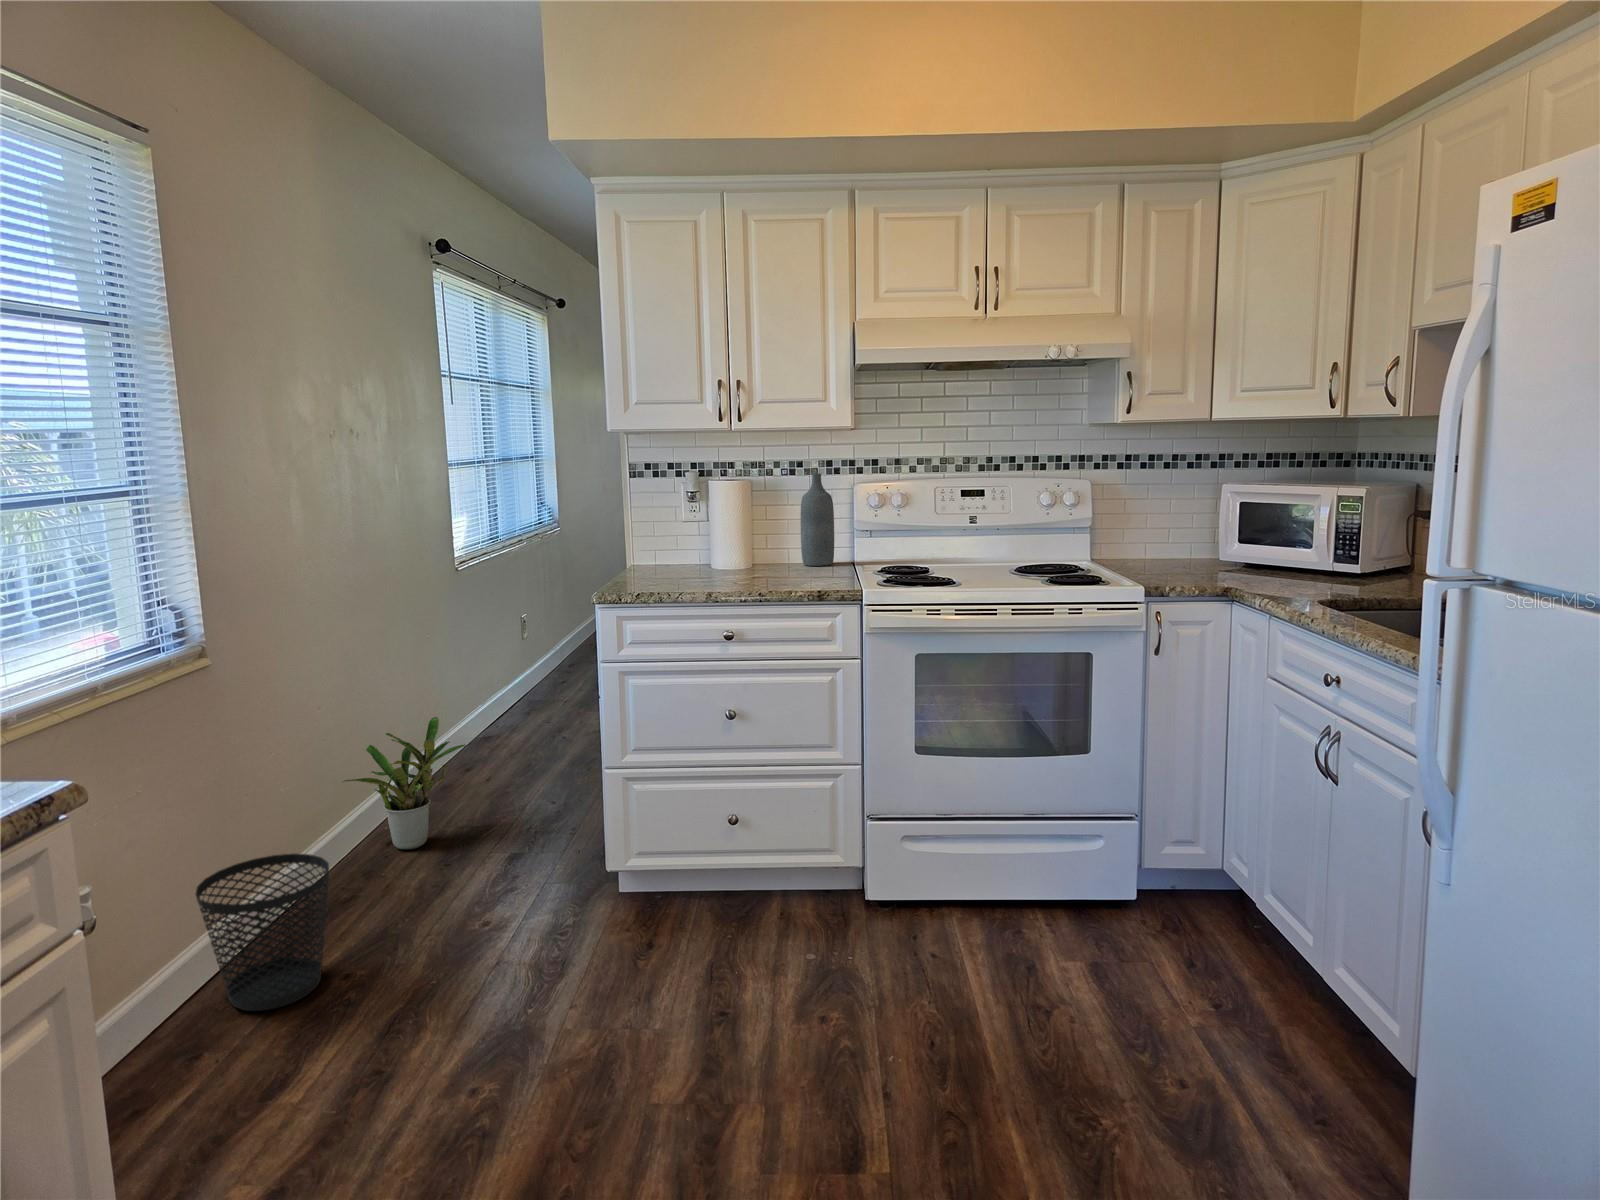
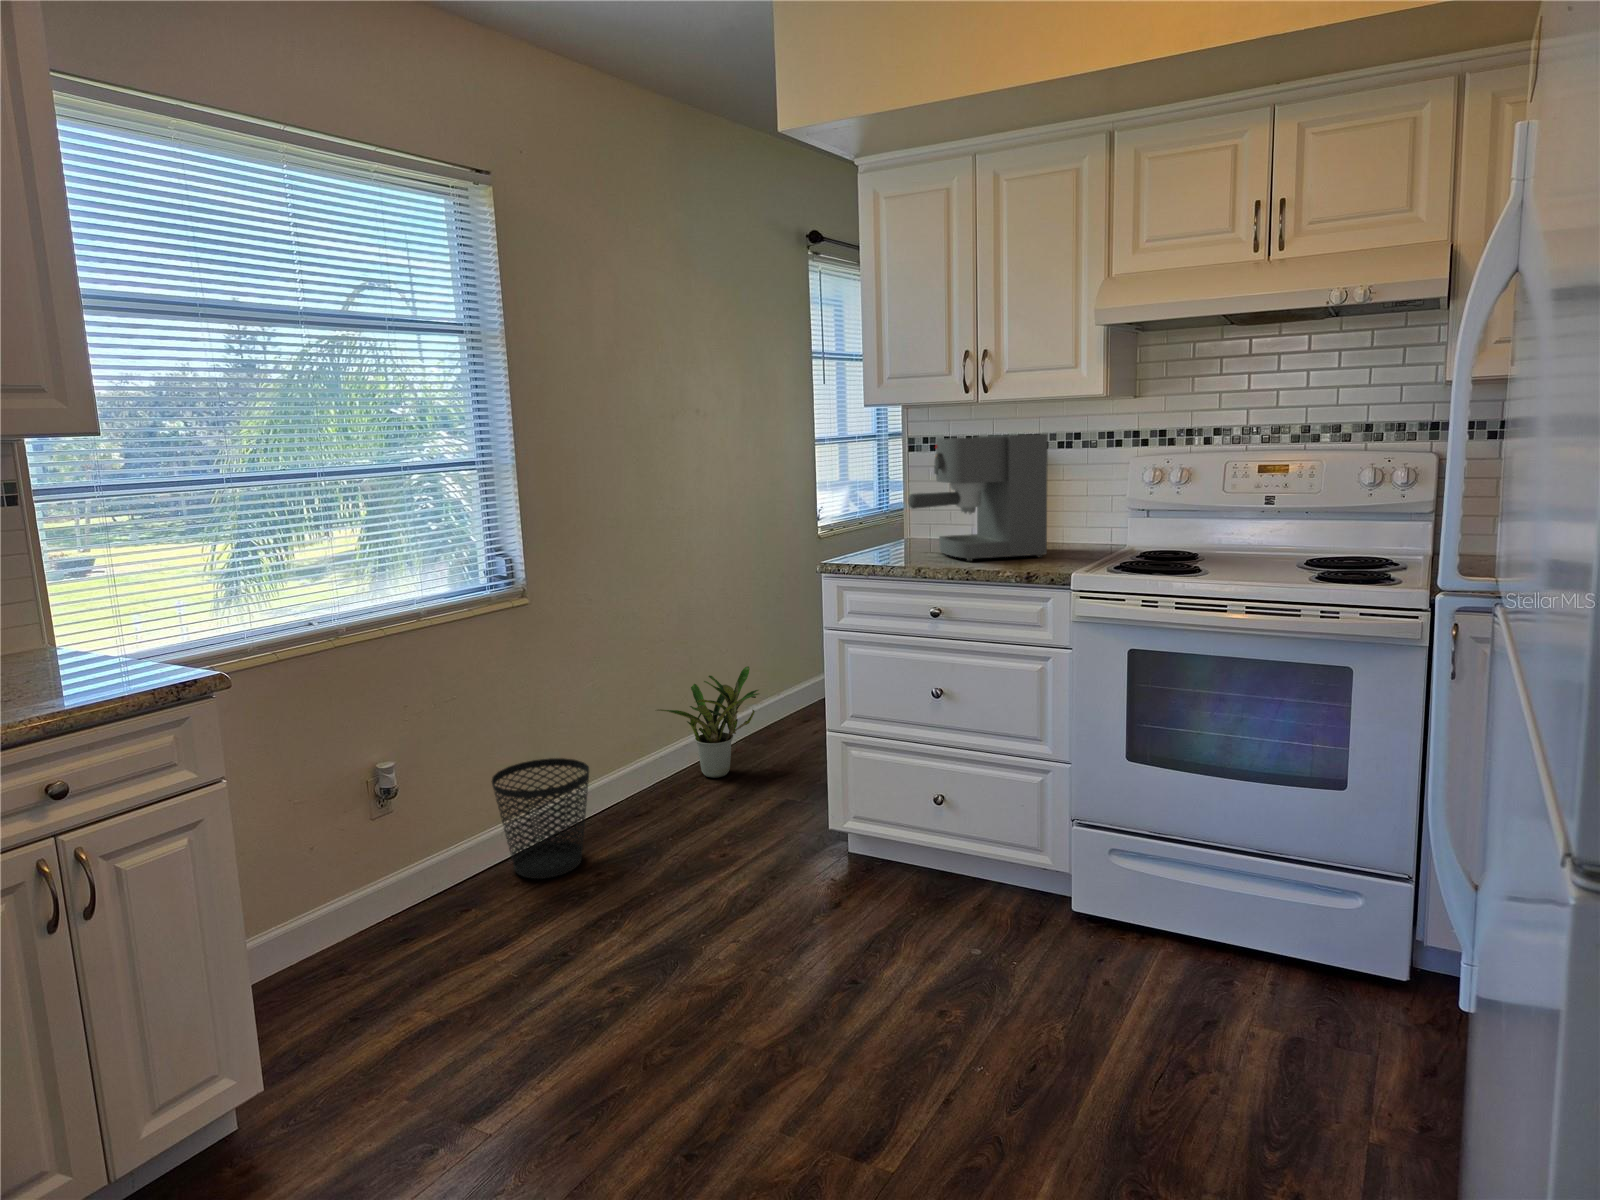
coffee maker: none [689,462,809,584] -> present [908,434,1048,561]
bottle: present [801,473,834,566] -> none [1068,447,1105,548]

